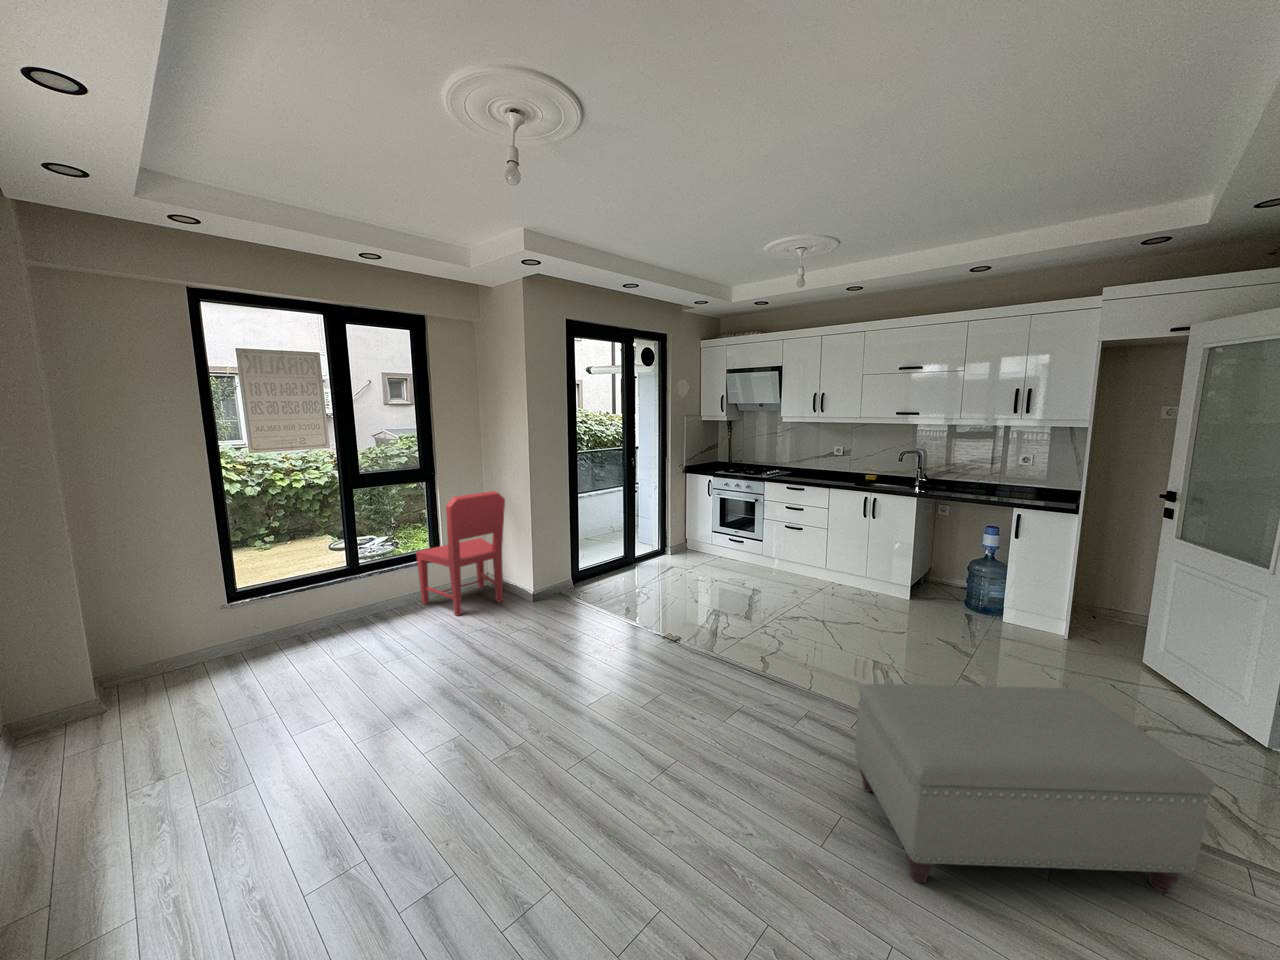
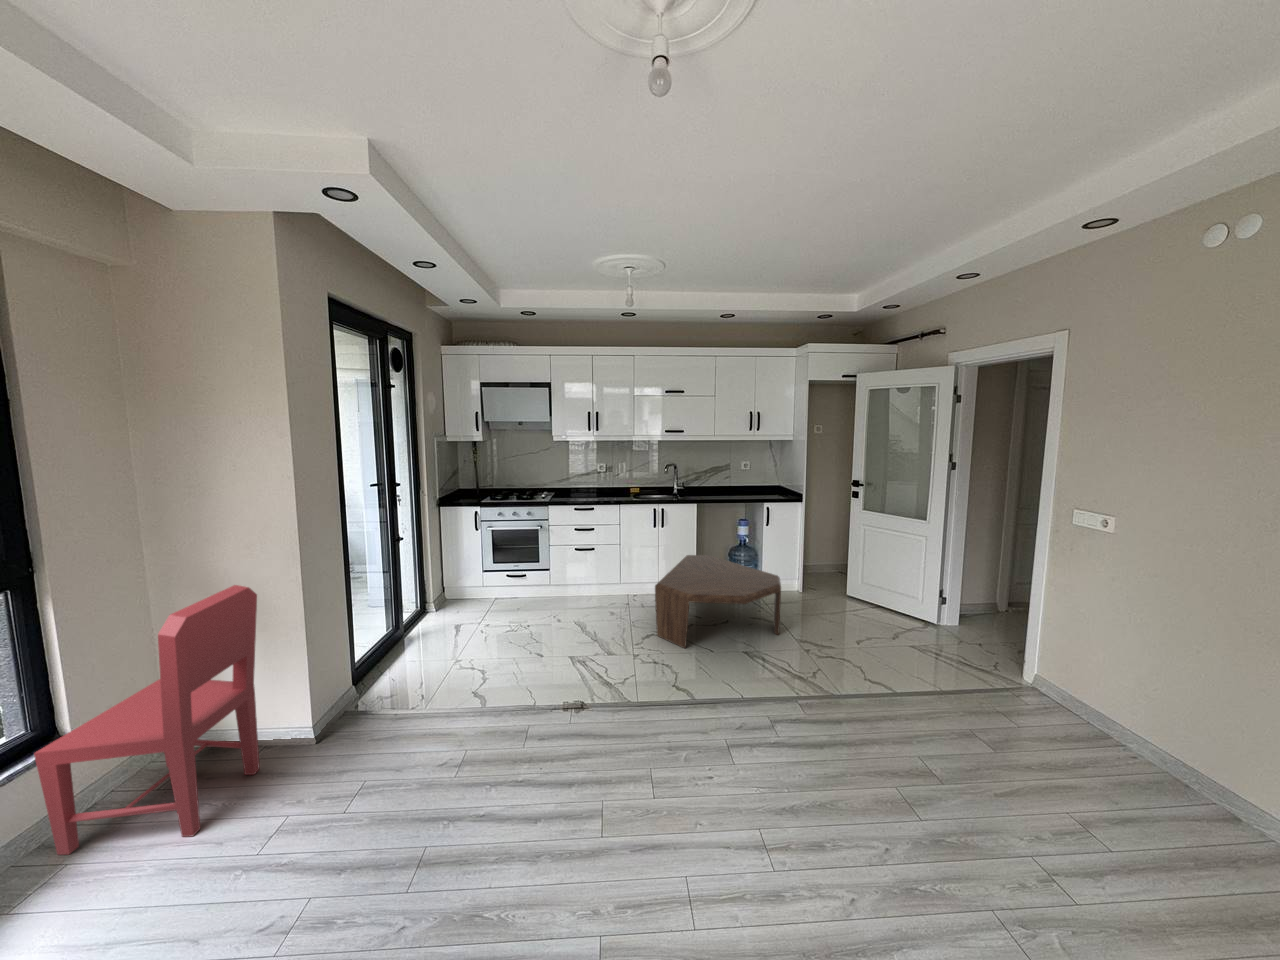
coffee table: none [813,552,977,662] -> present [655,555,781,648]
ottoman: present [855,684,1215,893] -> none [851,625,1026,810]

